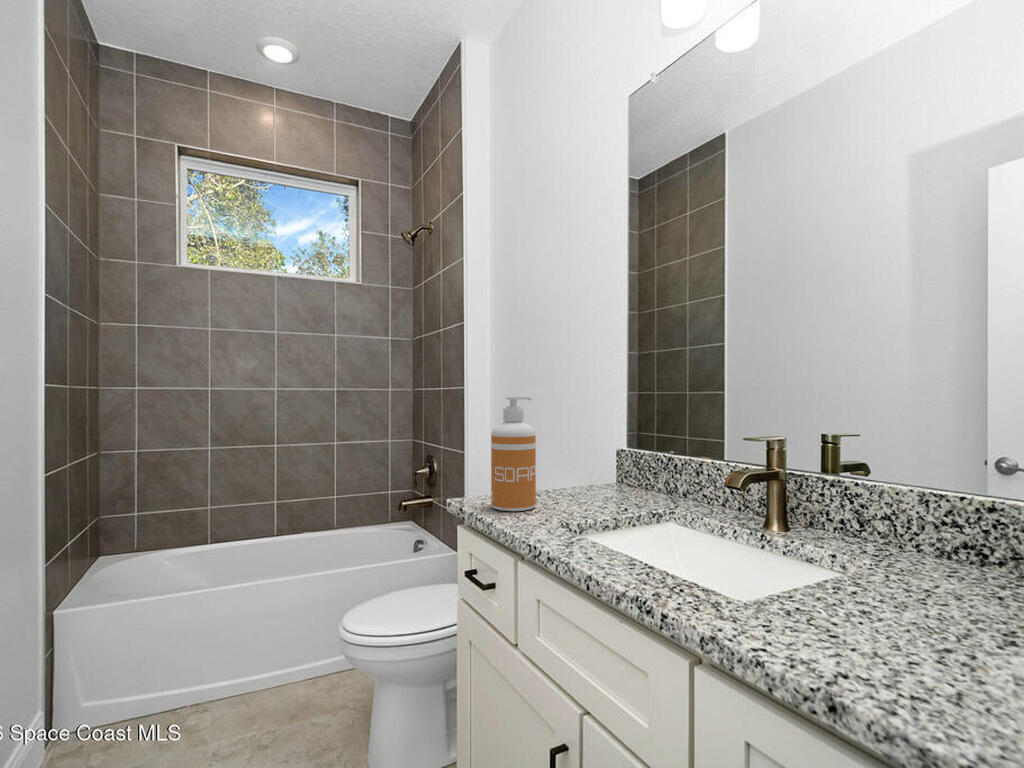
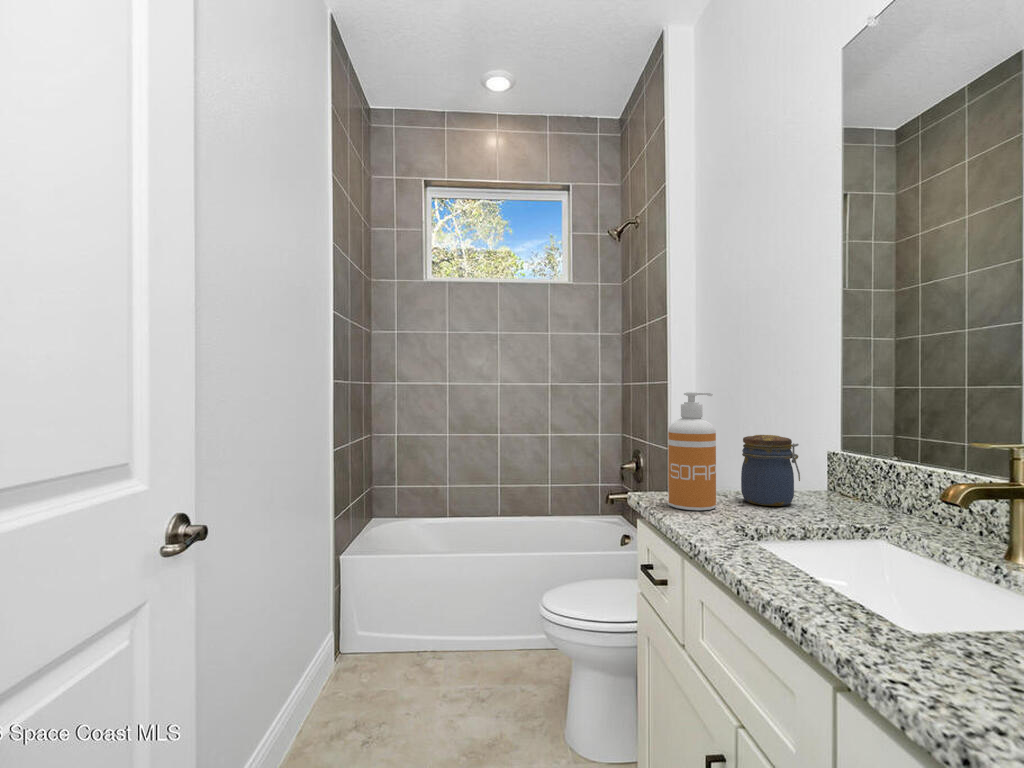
jar: none [553,436,602,500] -> present [741,435,800,506]

